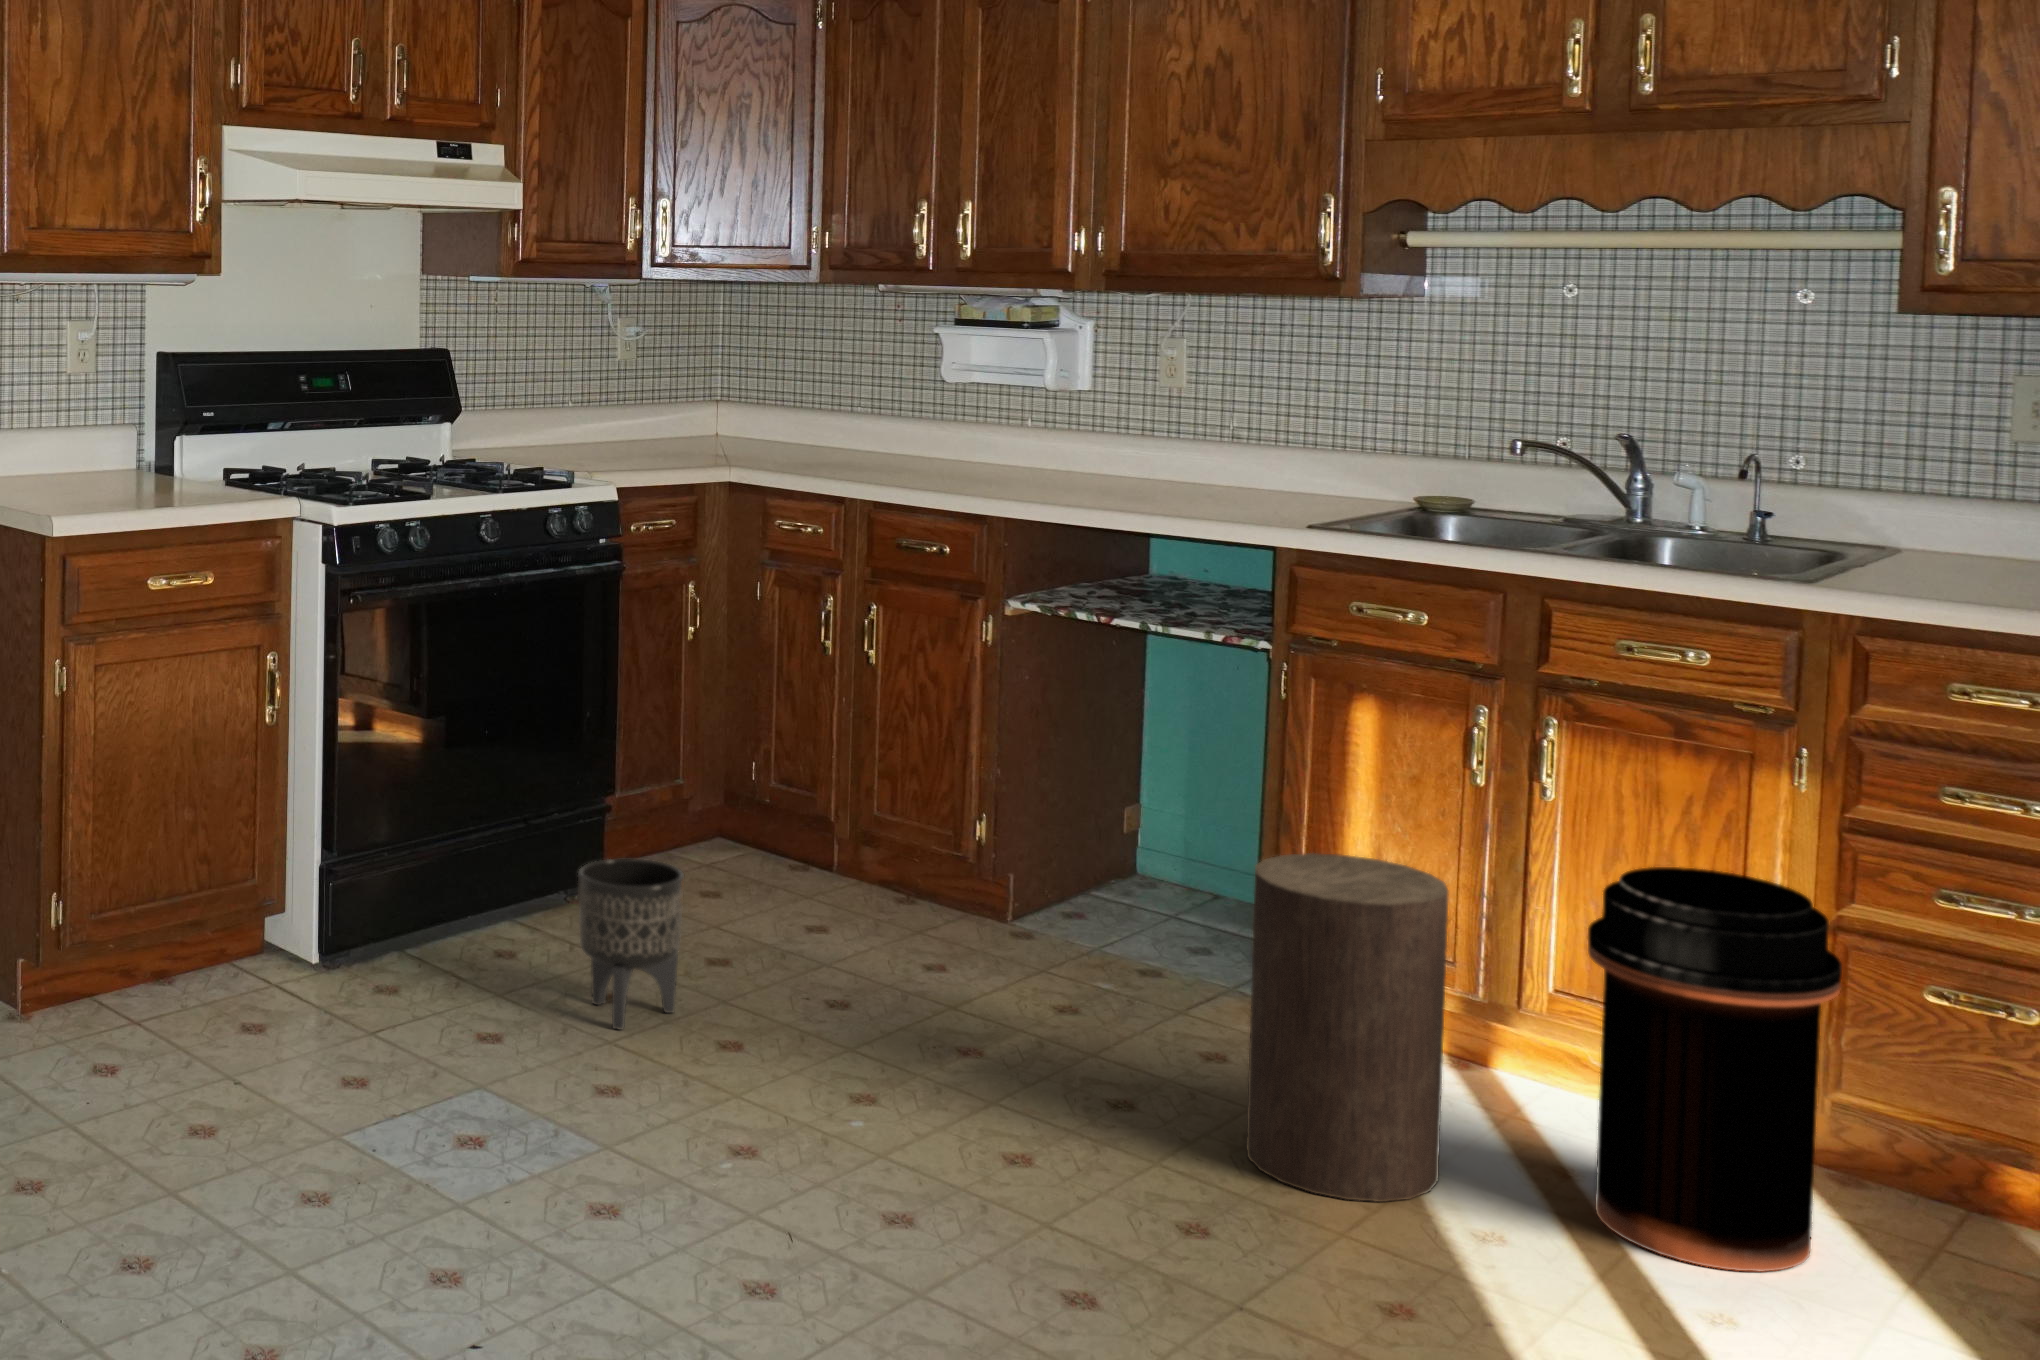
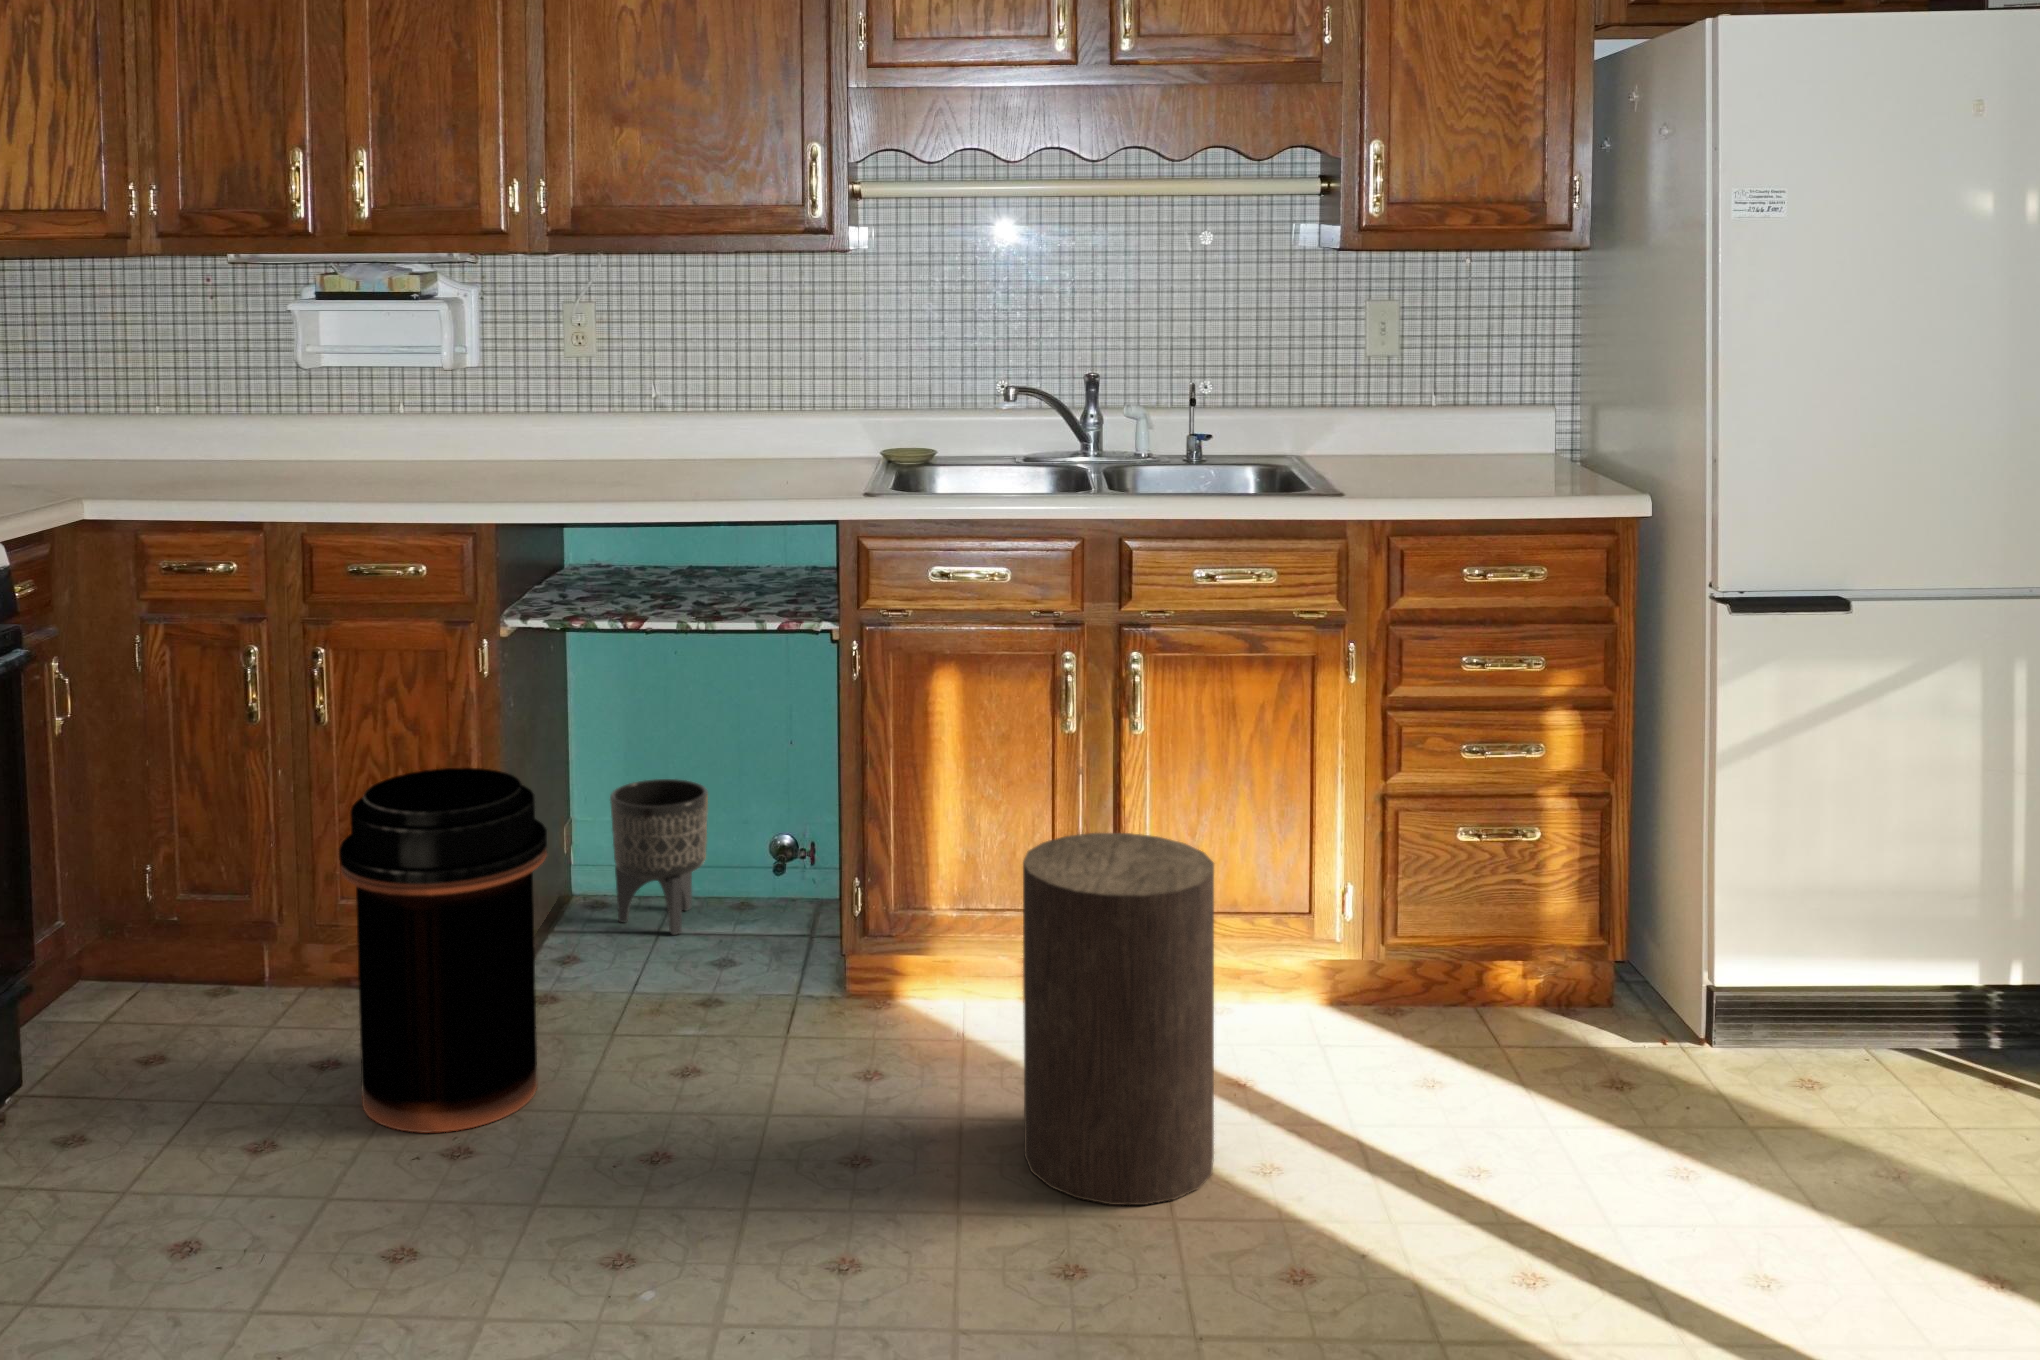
planter: present [578,859,684,1029] -> present [610,779,708,935]
trash can: present [1588,867,1842,1271] -> present [339,768,547,1132]

